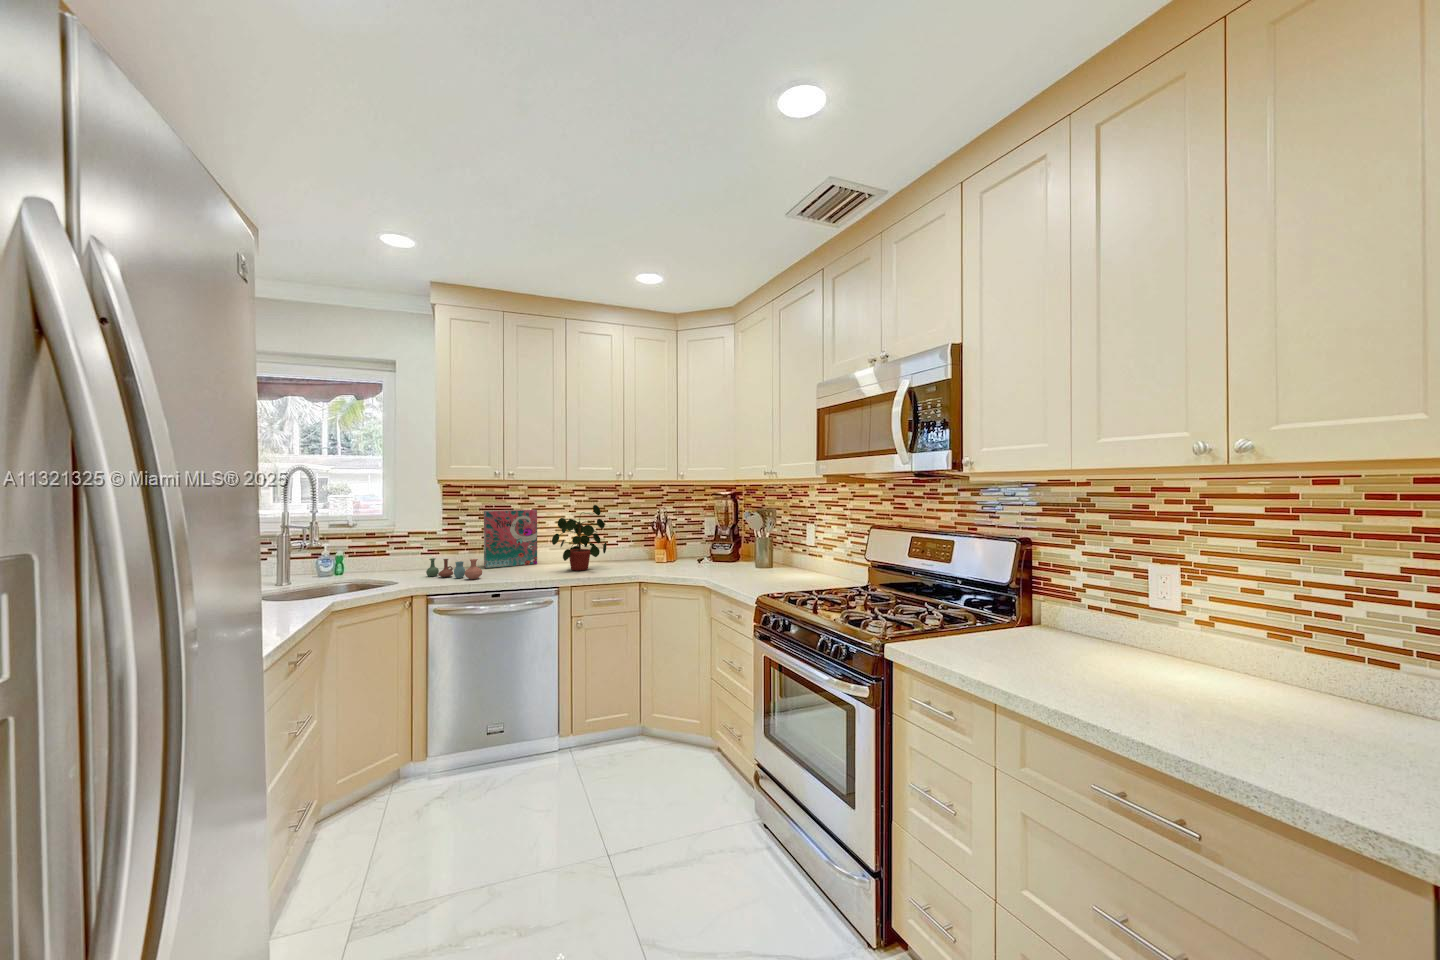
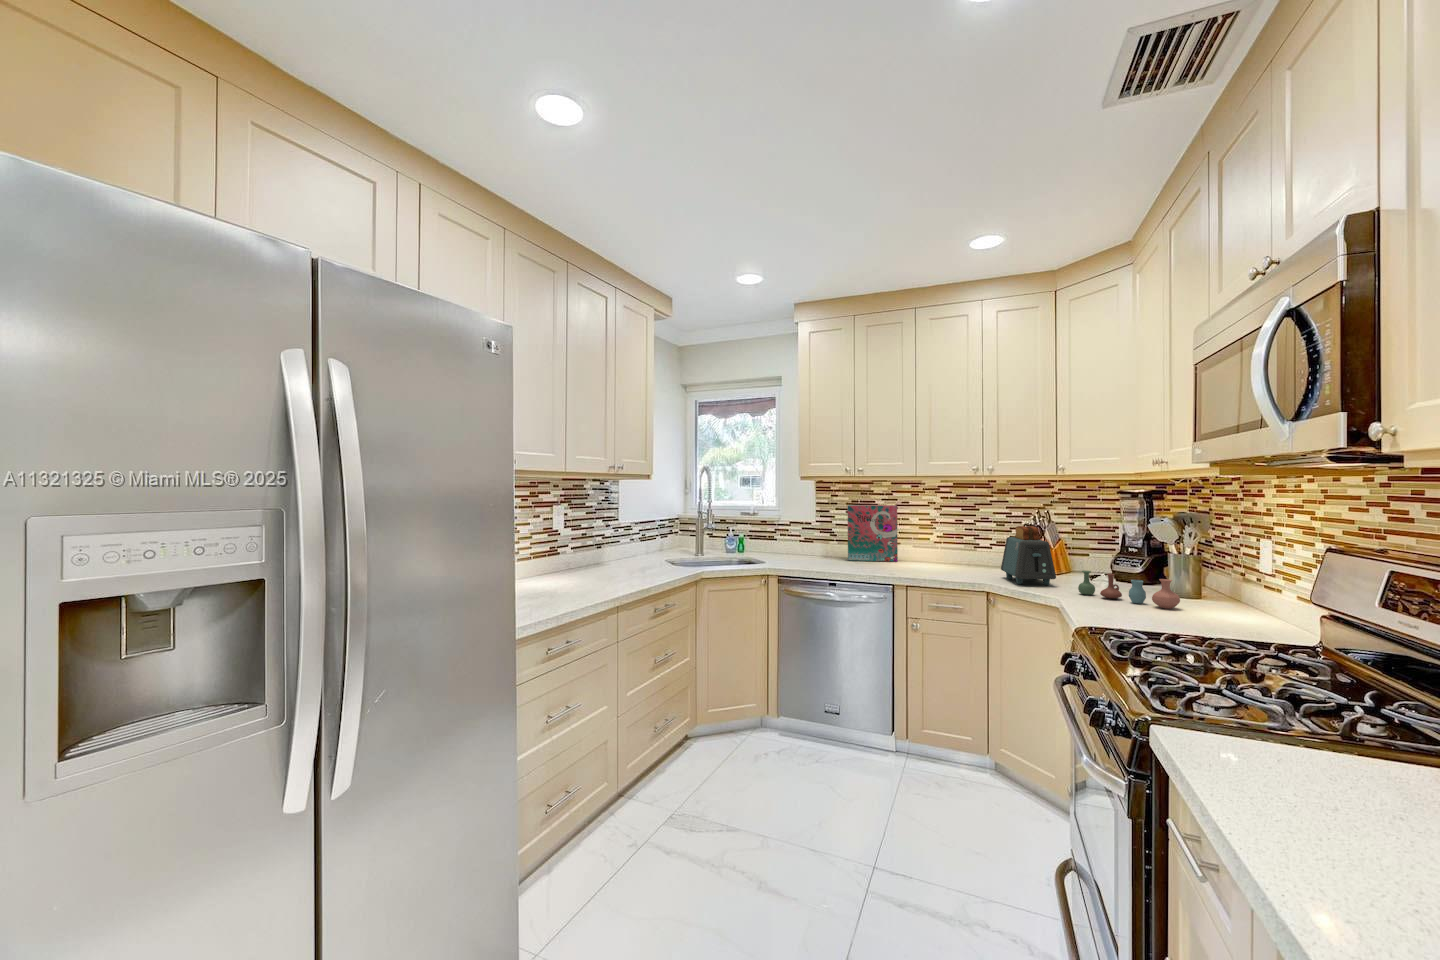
potted plant: present [552,505,606,571] -> none [902,502,962,572]
toaster: none [640,523,687,572] -> present [1001,526,1056,585]
vase: present [426,558,482,579] -> present [1078,571,1180,609]

